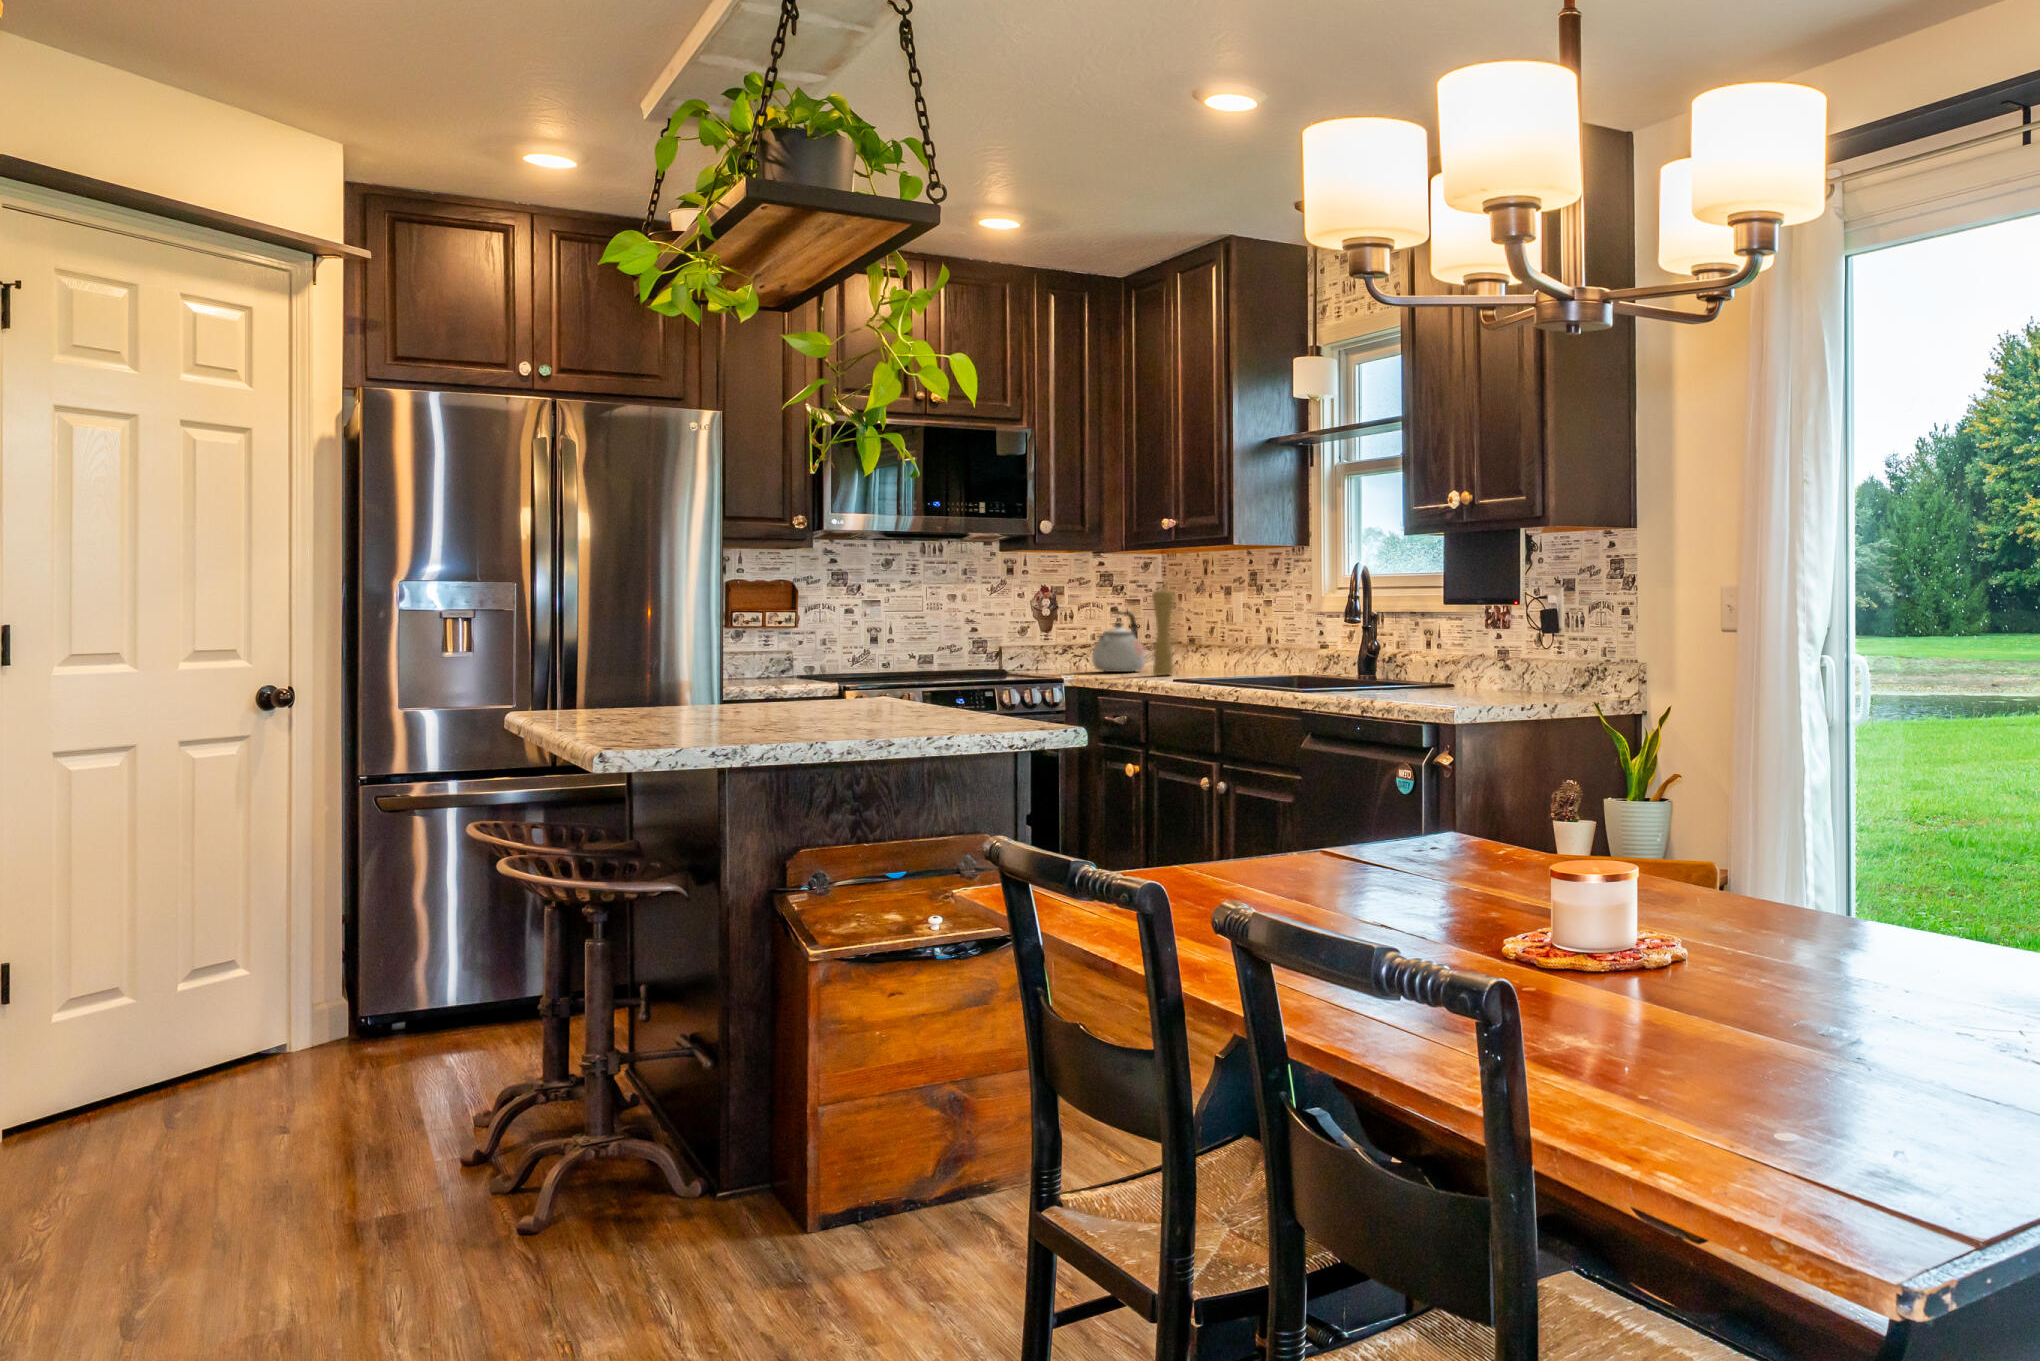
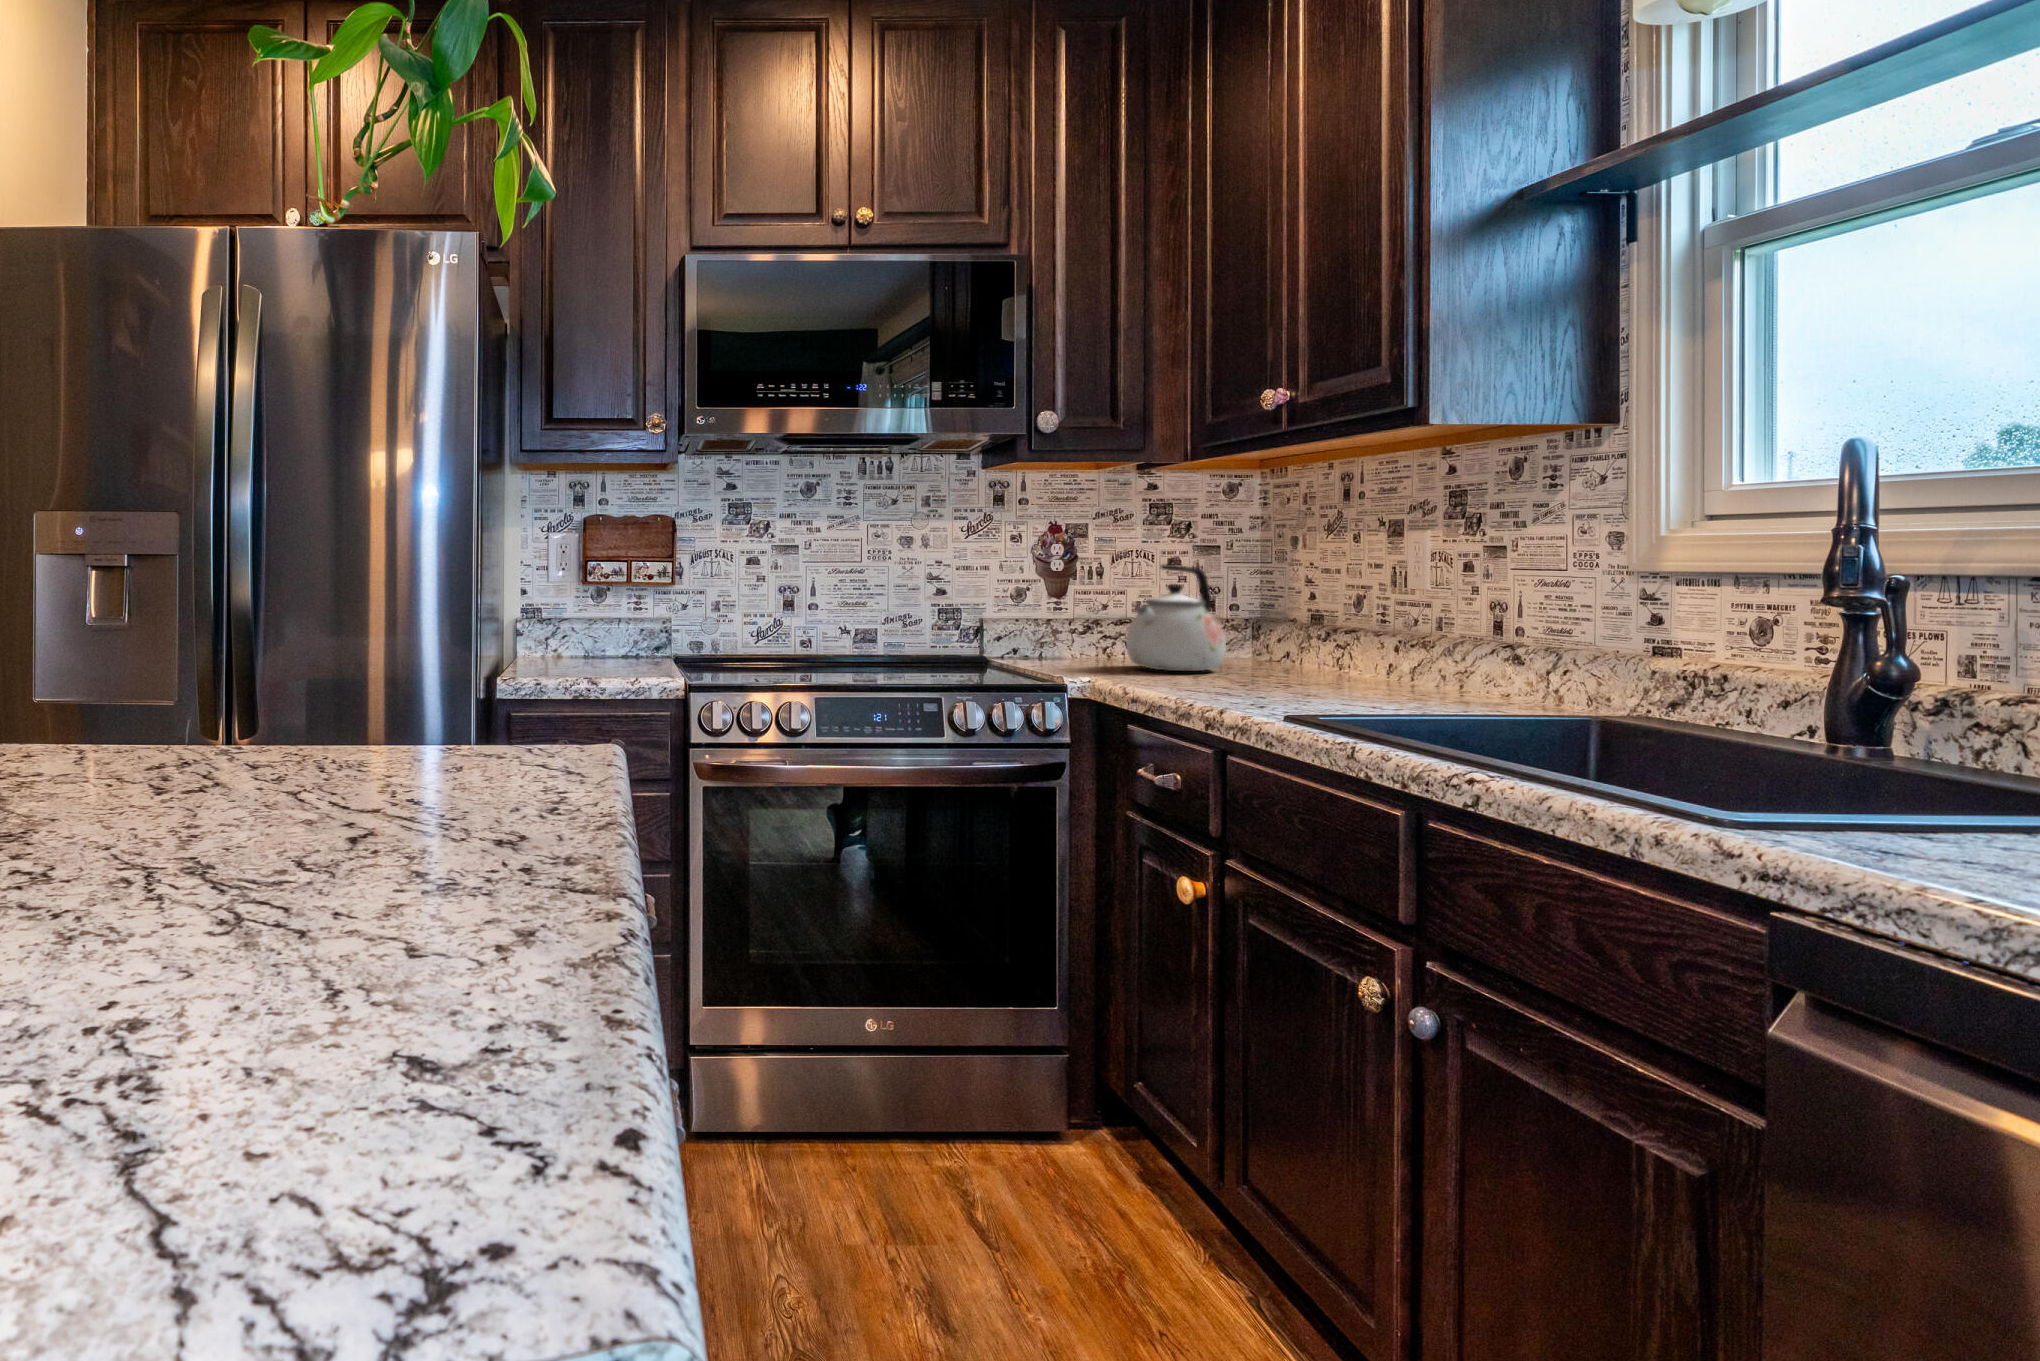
pepper mill: present [1152,590,1174,675] -> none [1236,524,1283,689]

